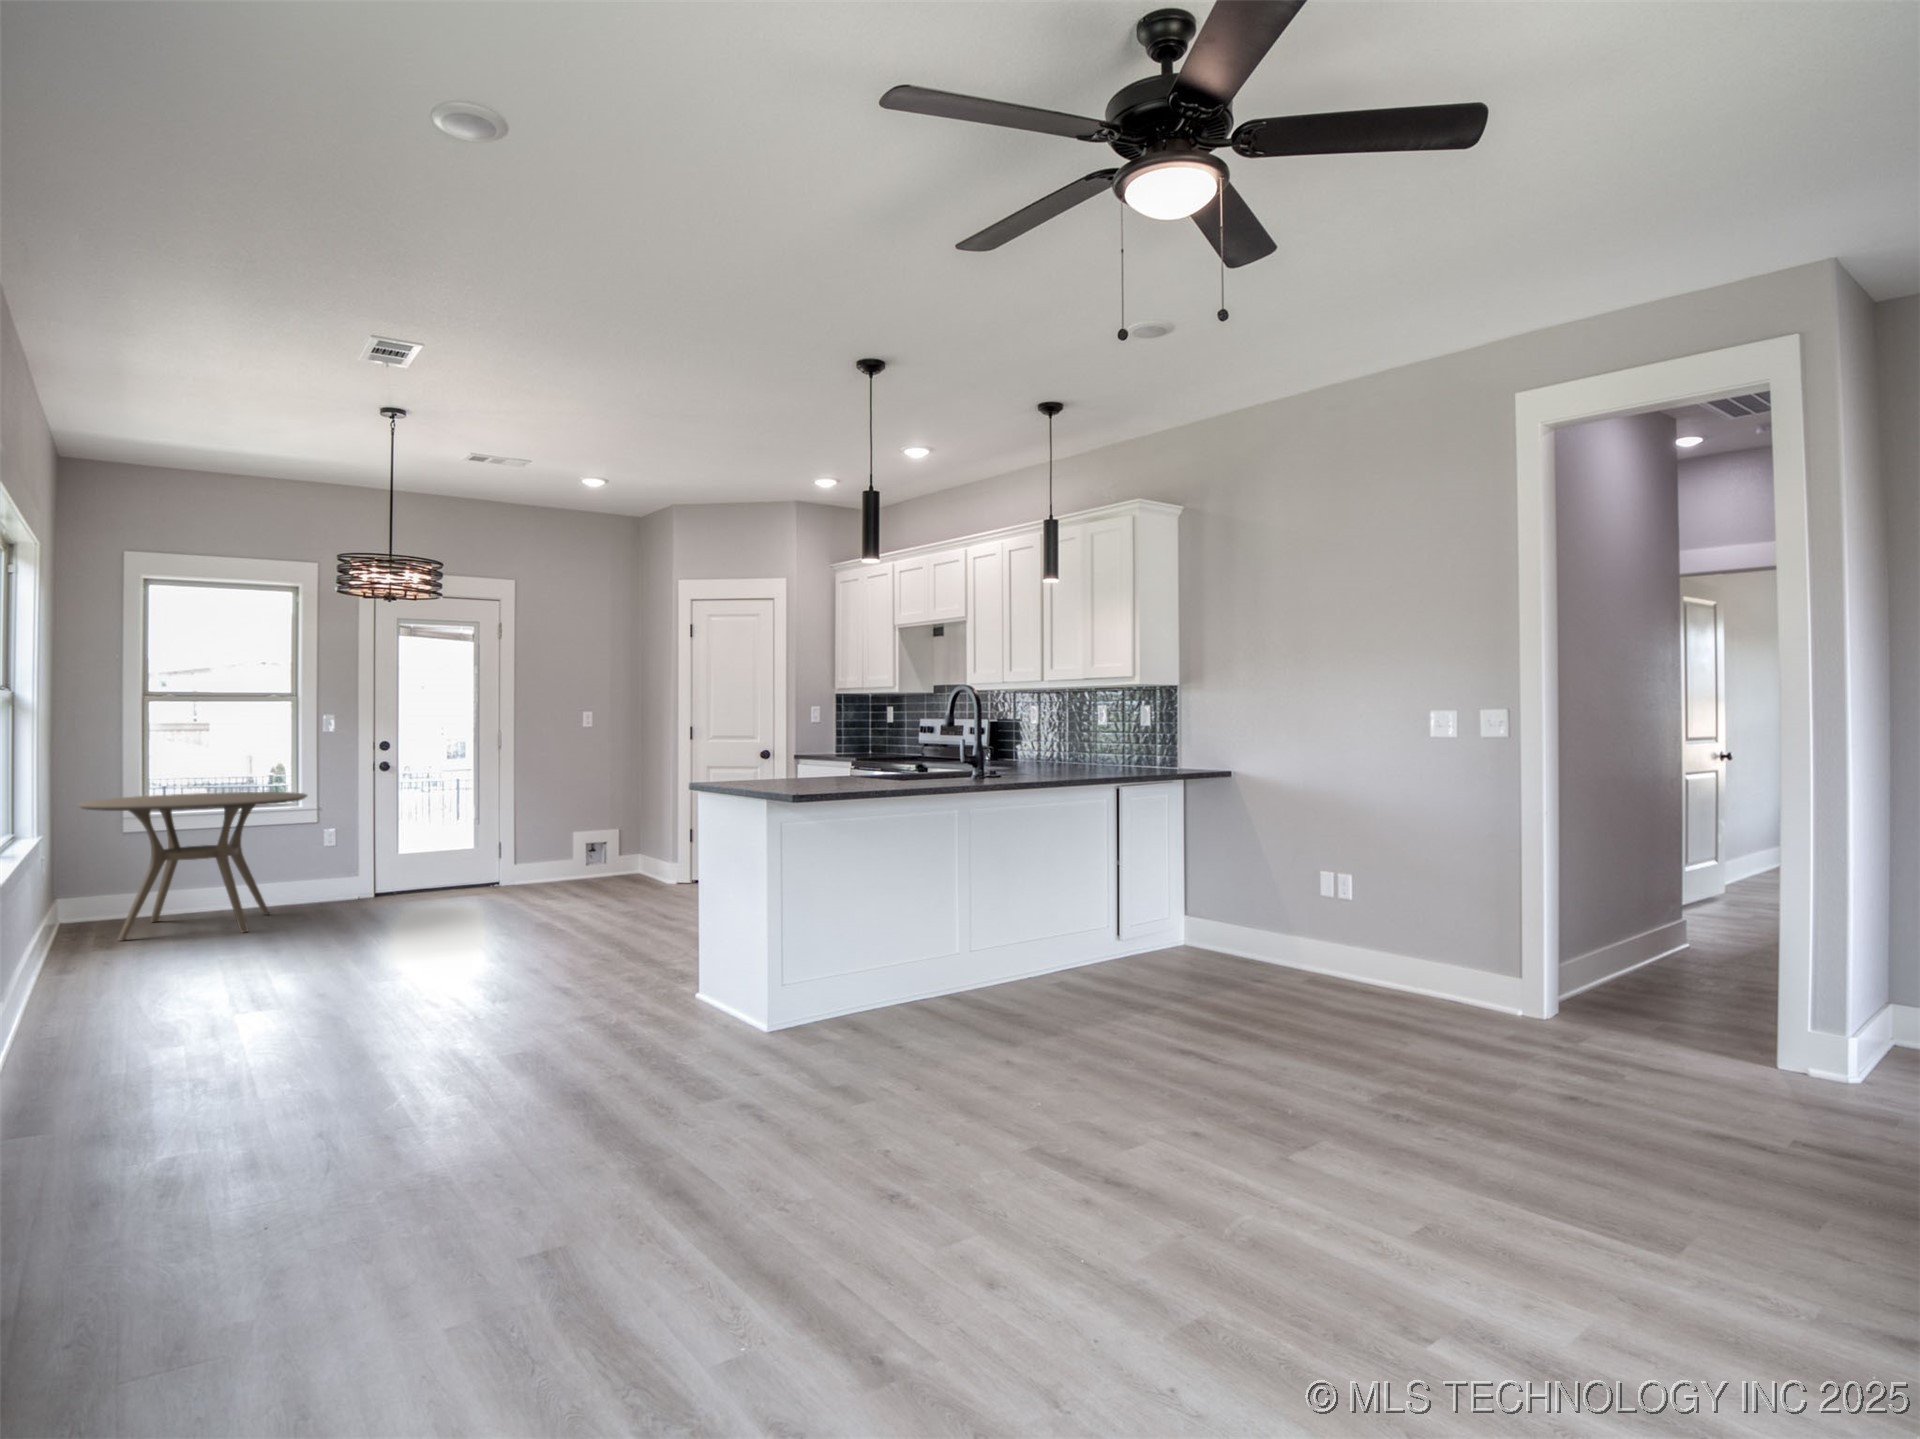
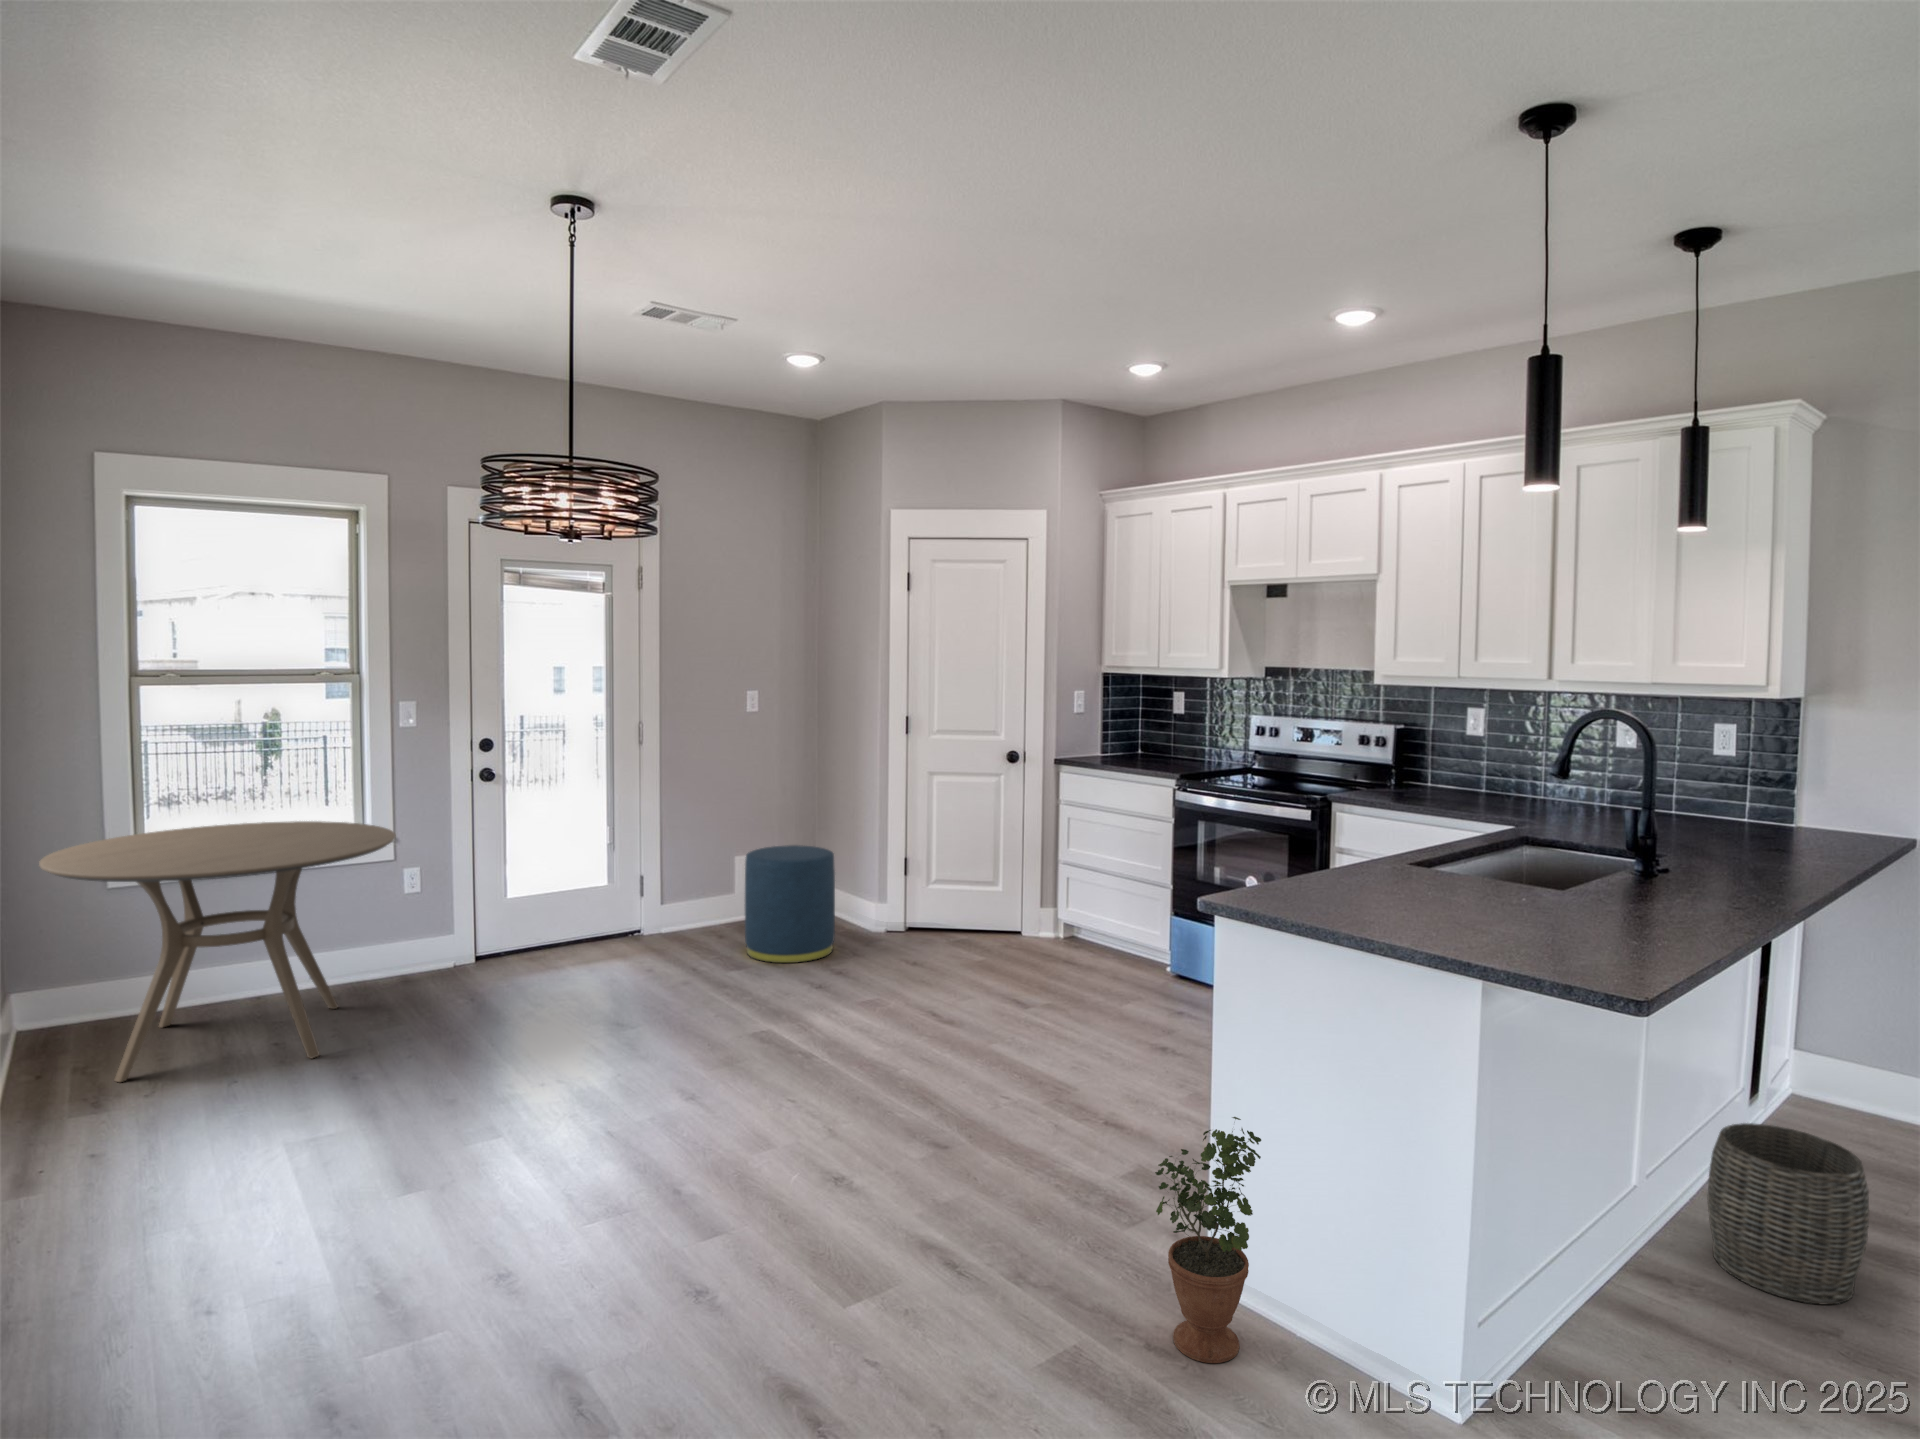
ottoman: none [566,818,631,896] -> present [745,845,835,963]
potted plant: none [643,890,703,1015] -> present [1155,1117,1261,1363]
woven basket: none [993,916,1065,1001] -> present [1708,1123,1869,1305]

